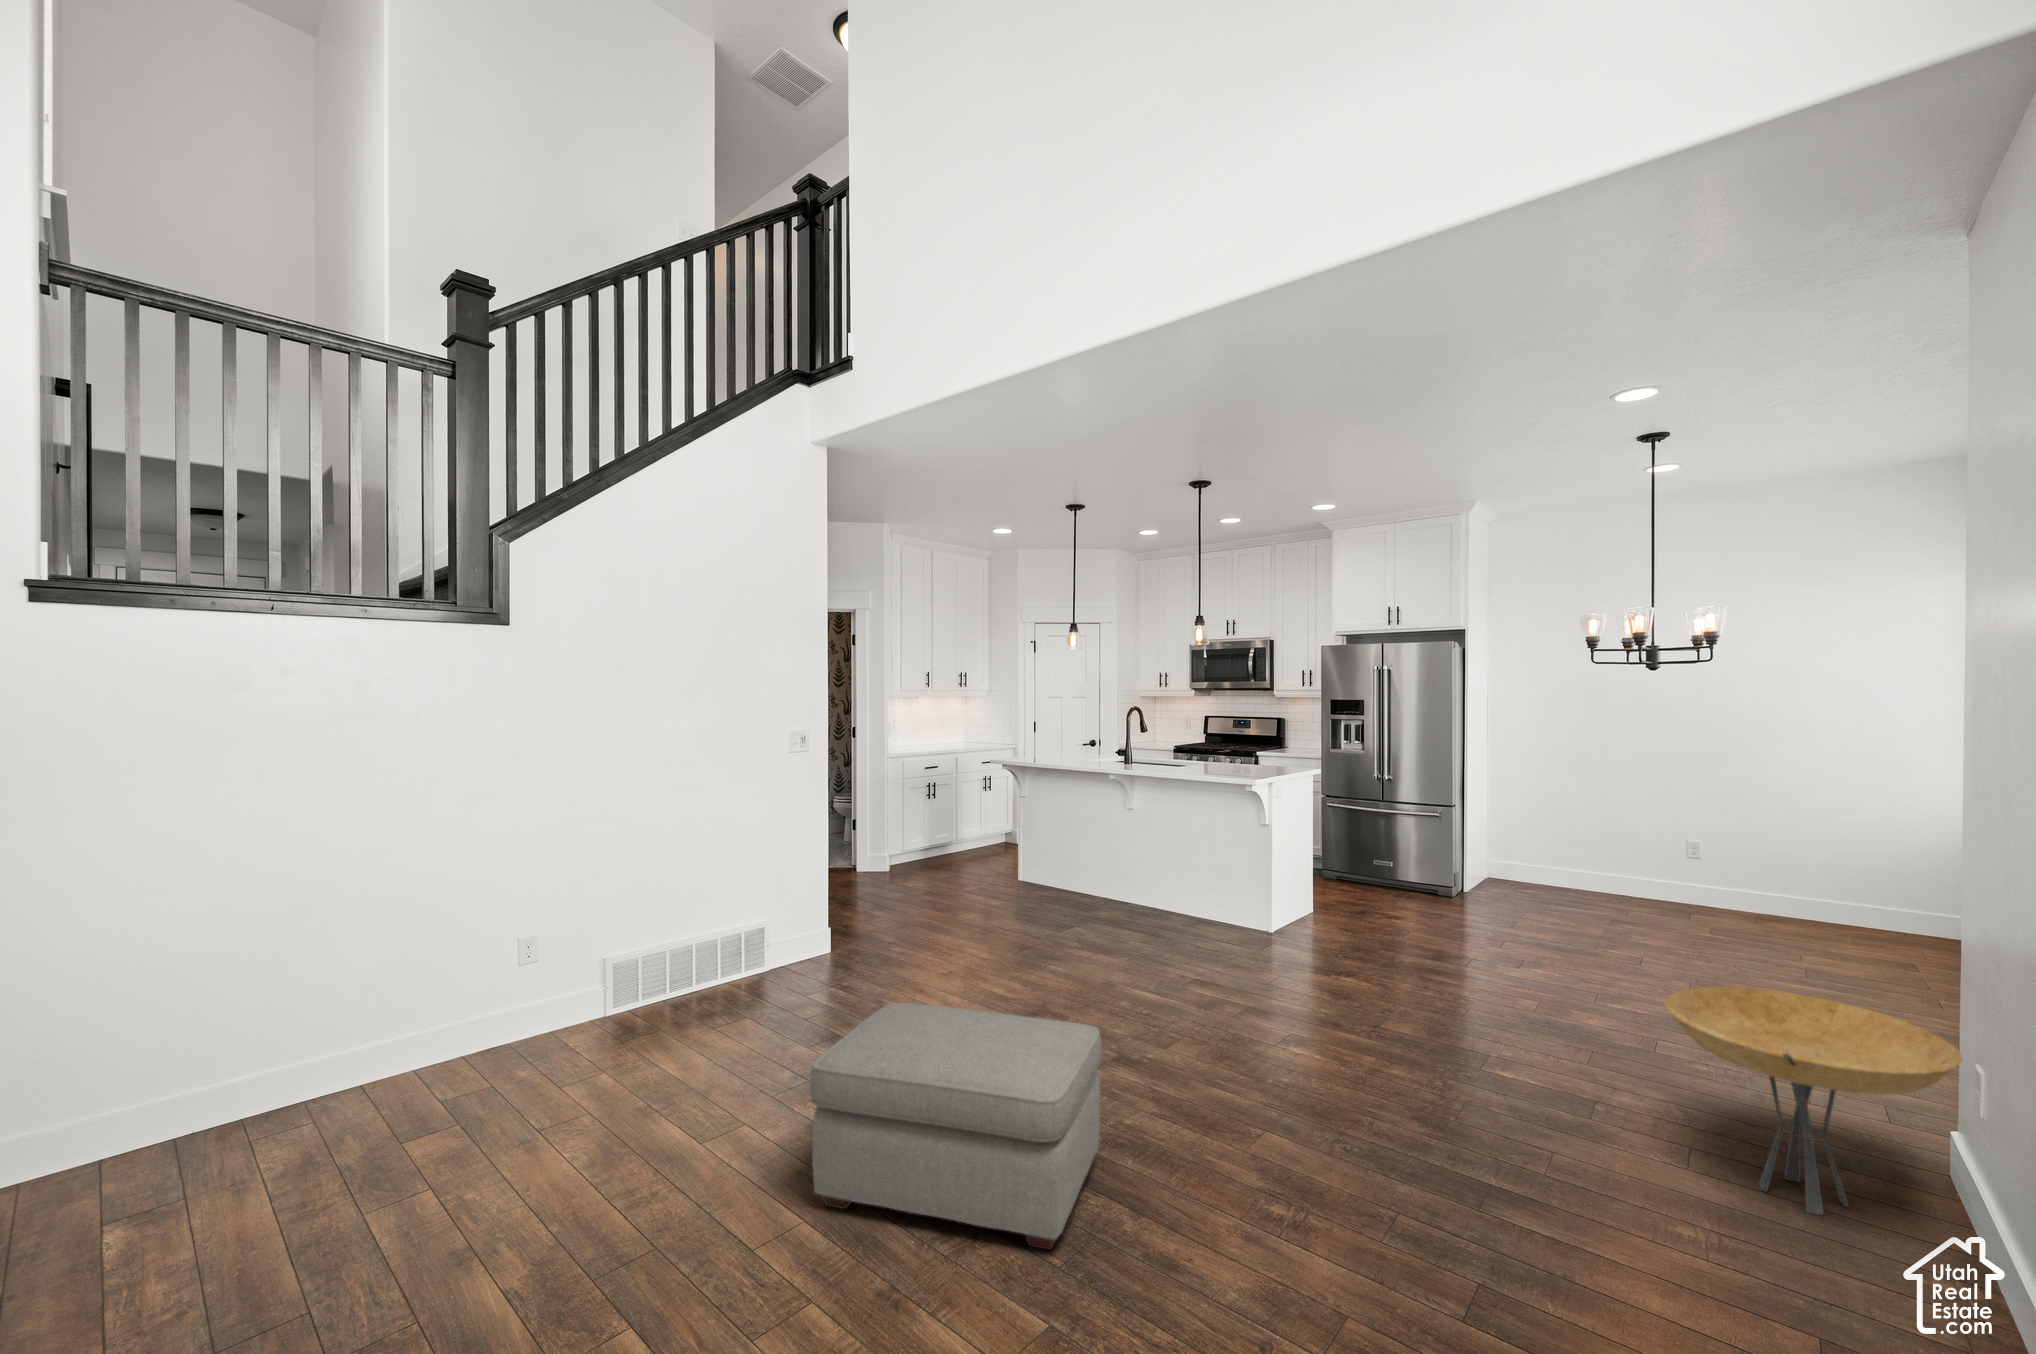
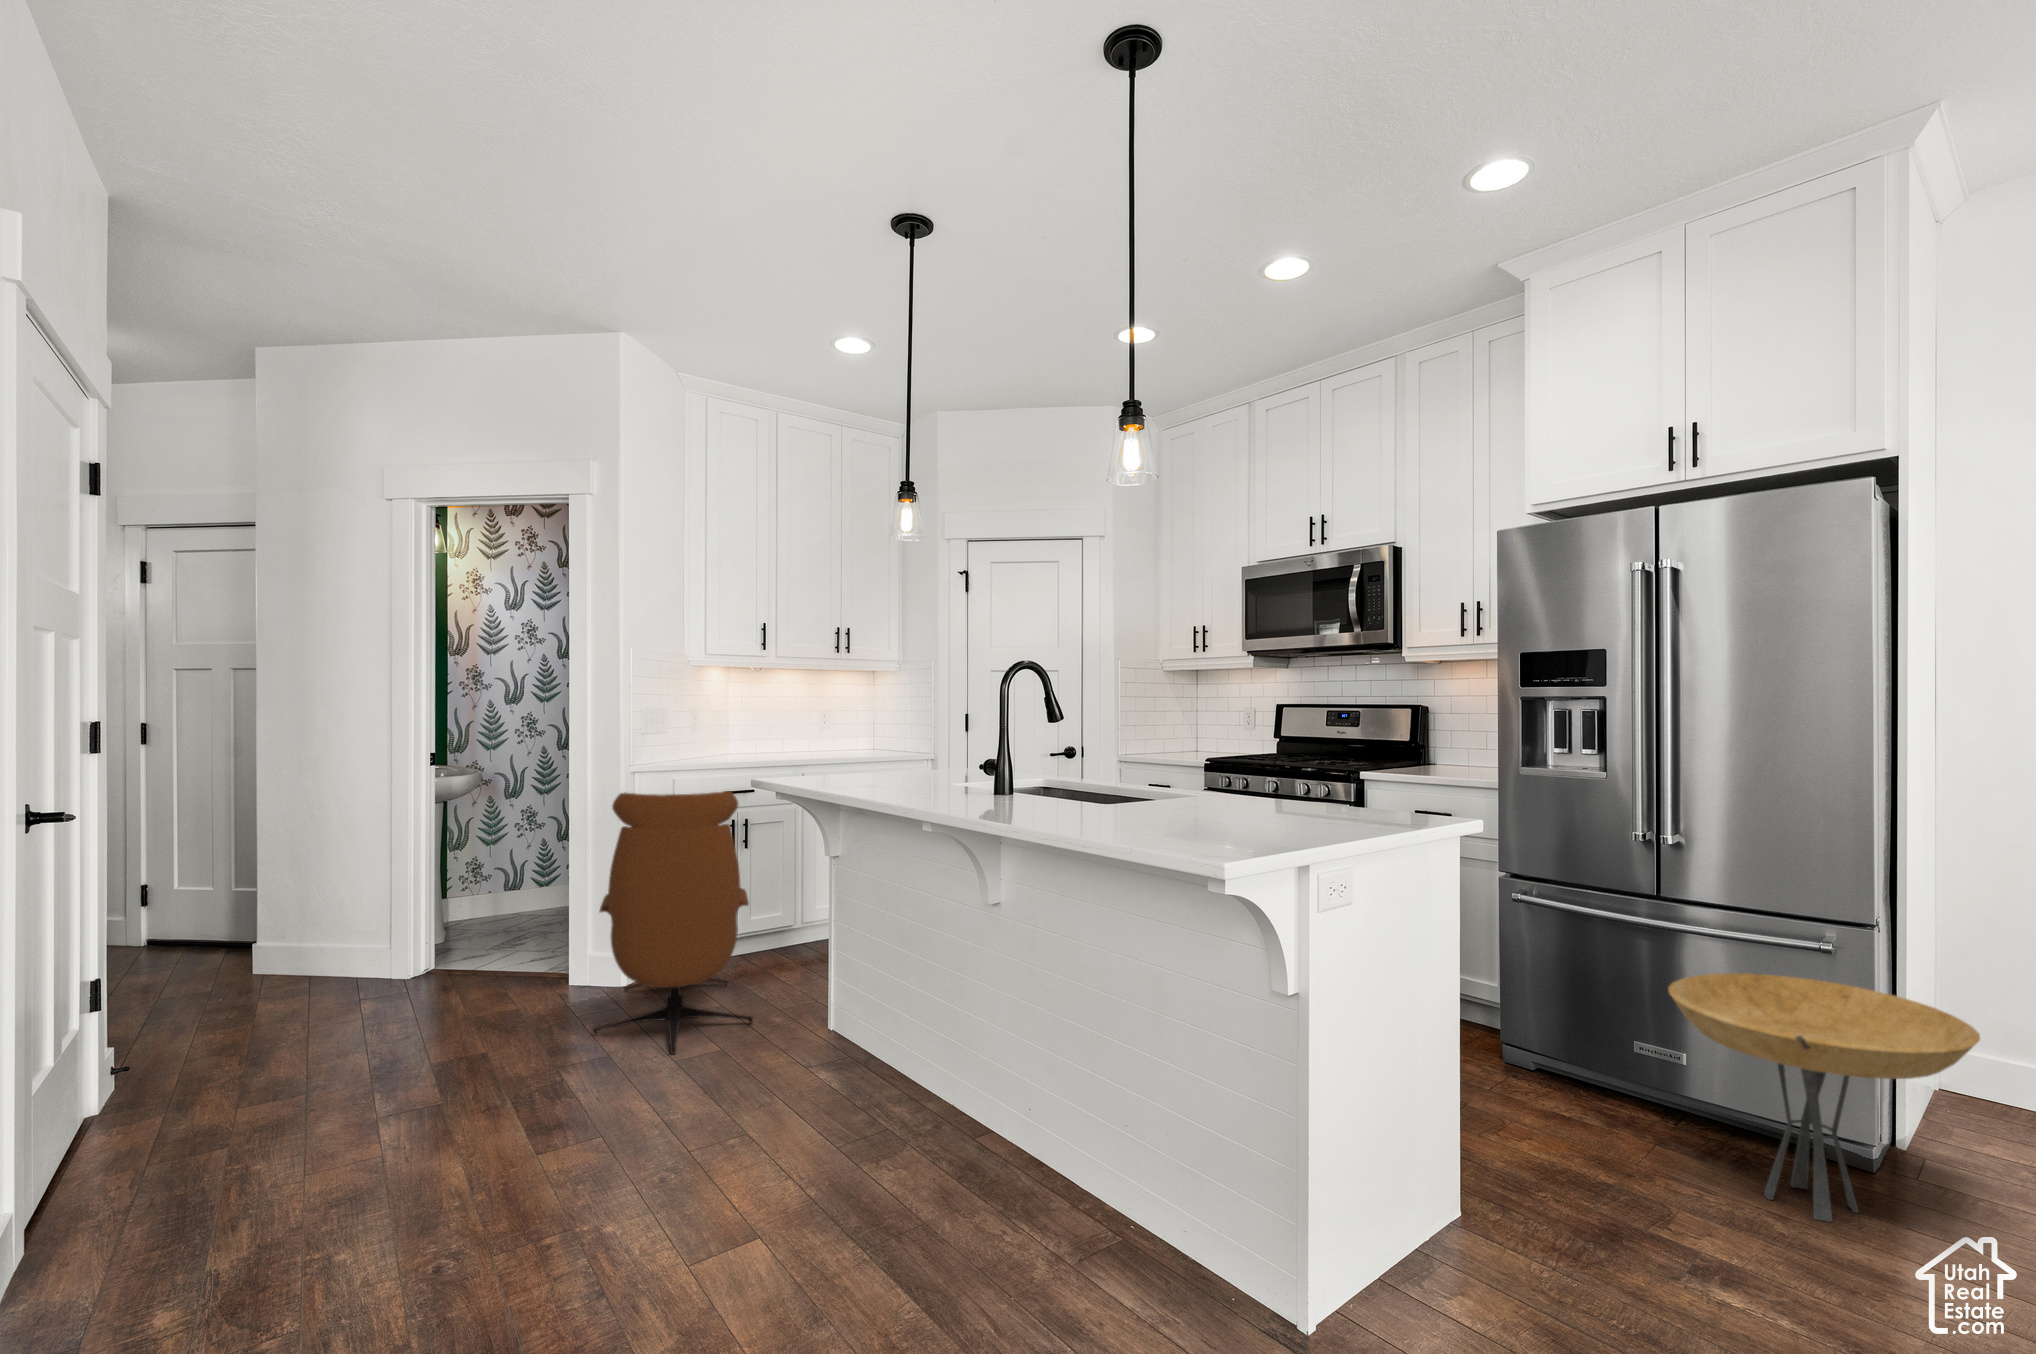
lounge chair: none [773,821,895,1027] -> present [592,791,753,1054]
ottoman: present [810,1003,1102,1250] -> none [646,1007,1018,1294]

